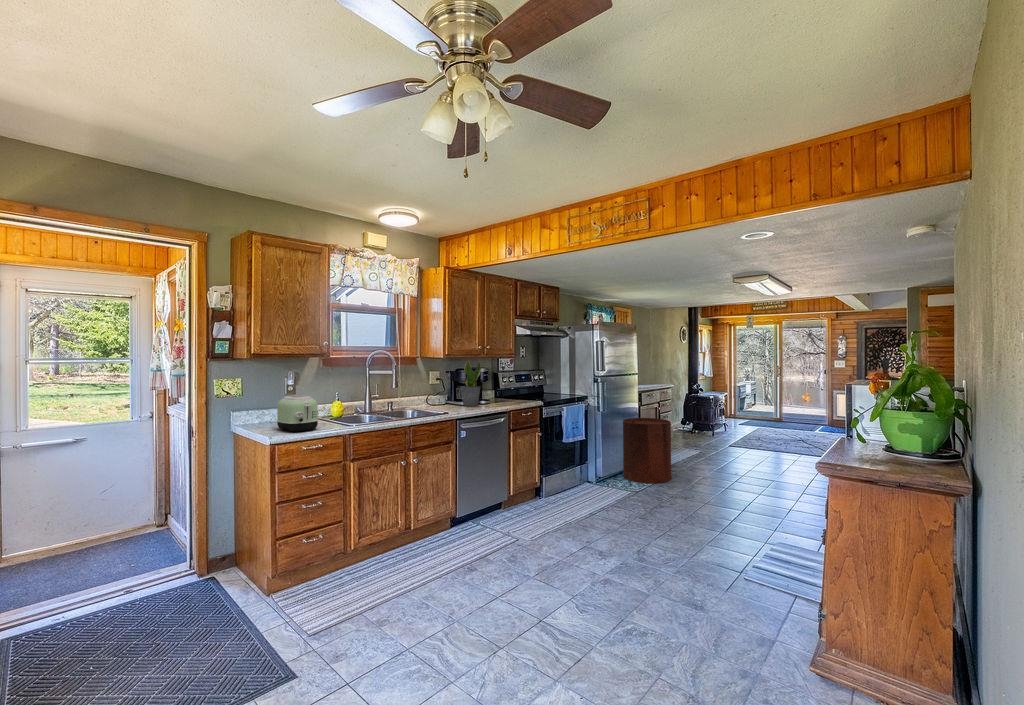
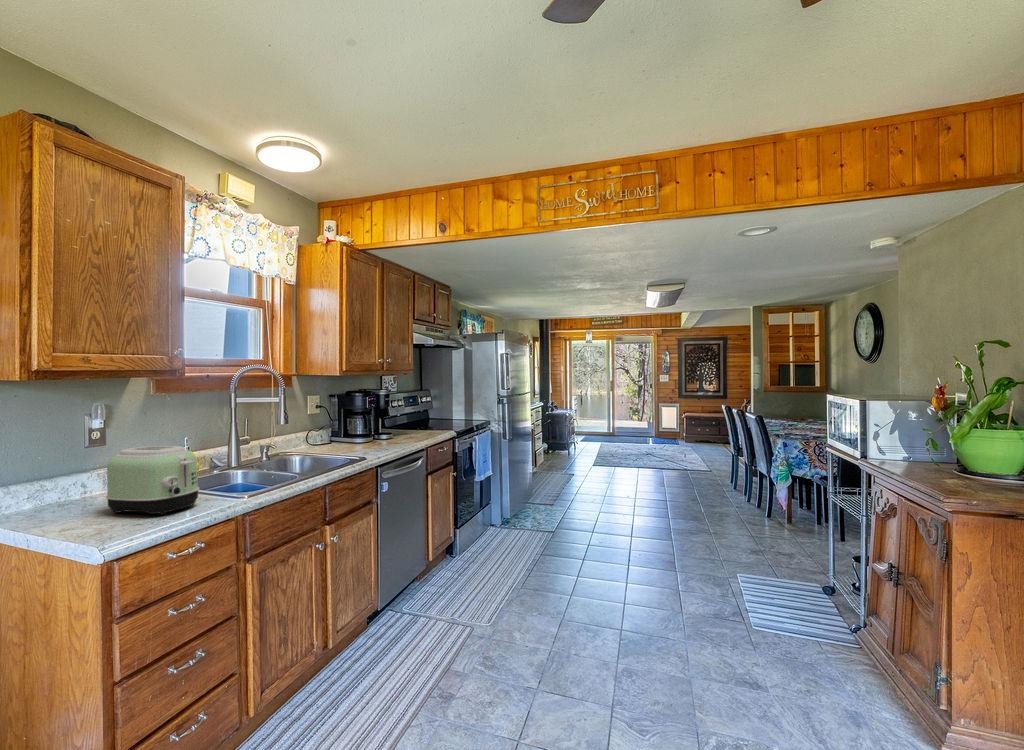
potted plant: present [460,361,481,406] -> none [357,377,387,444]
trash can: present [623,418,671,483] -> none [524,443,579,519]

